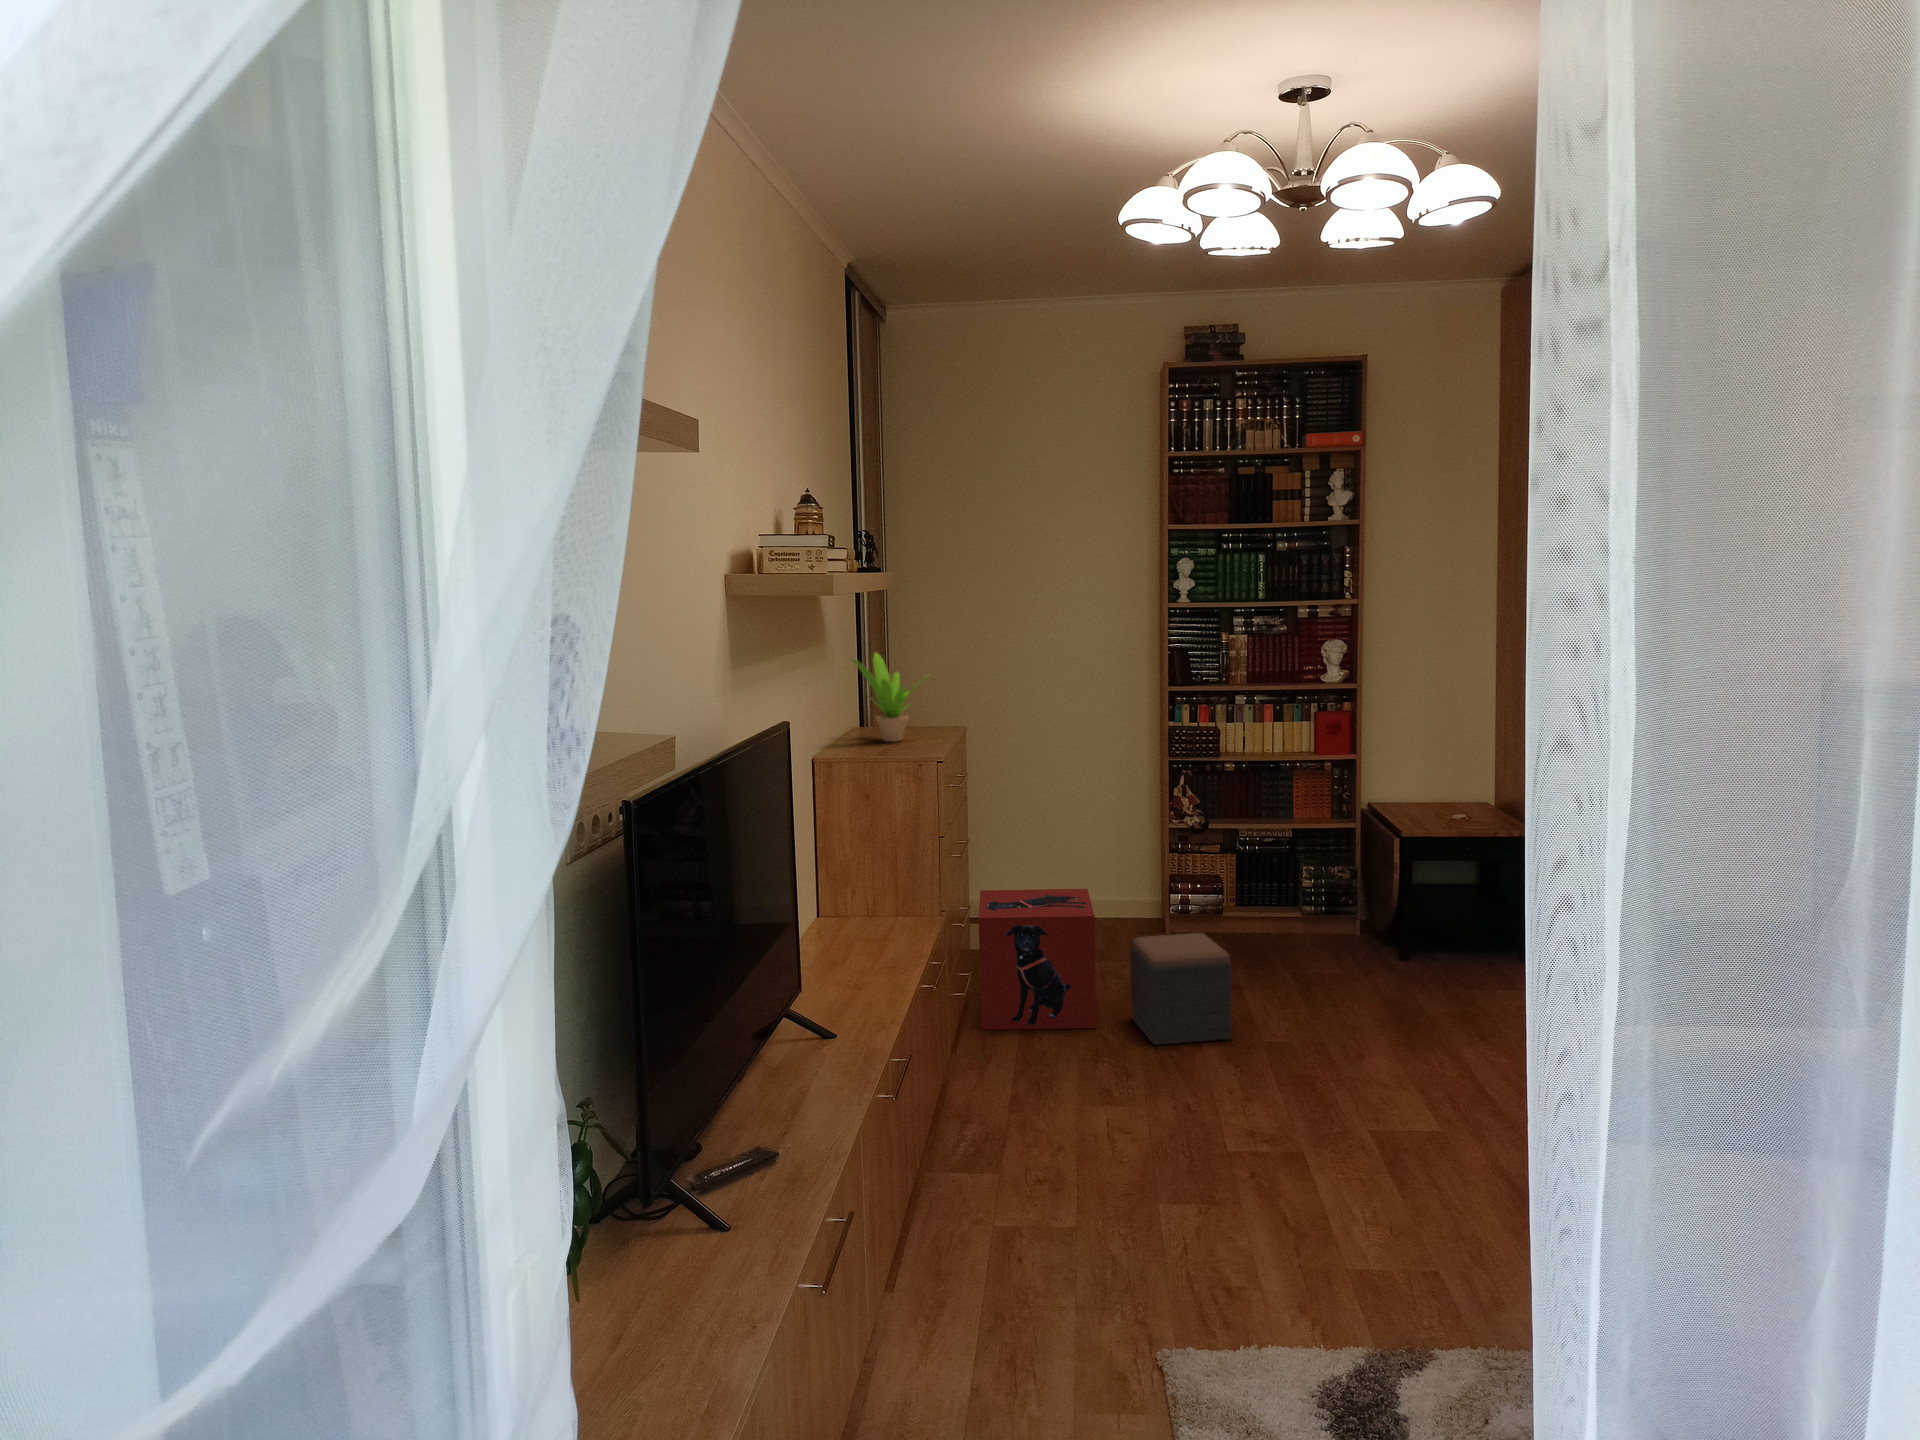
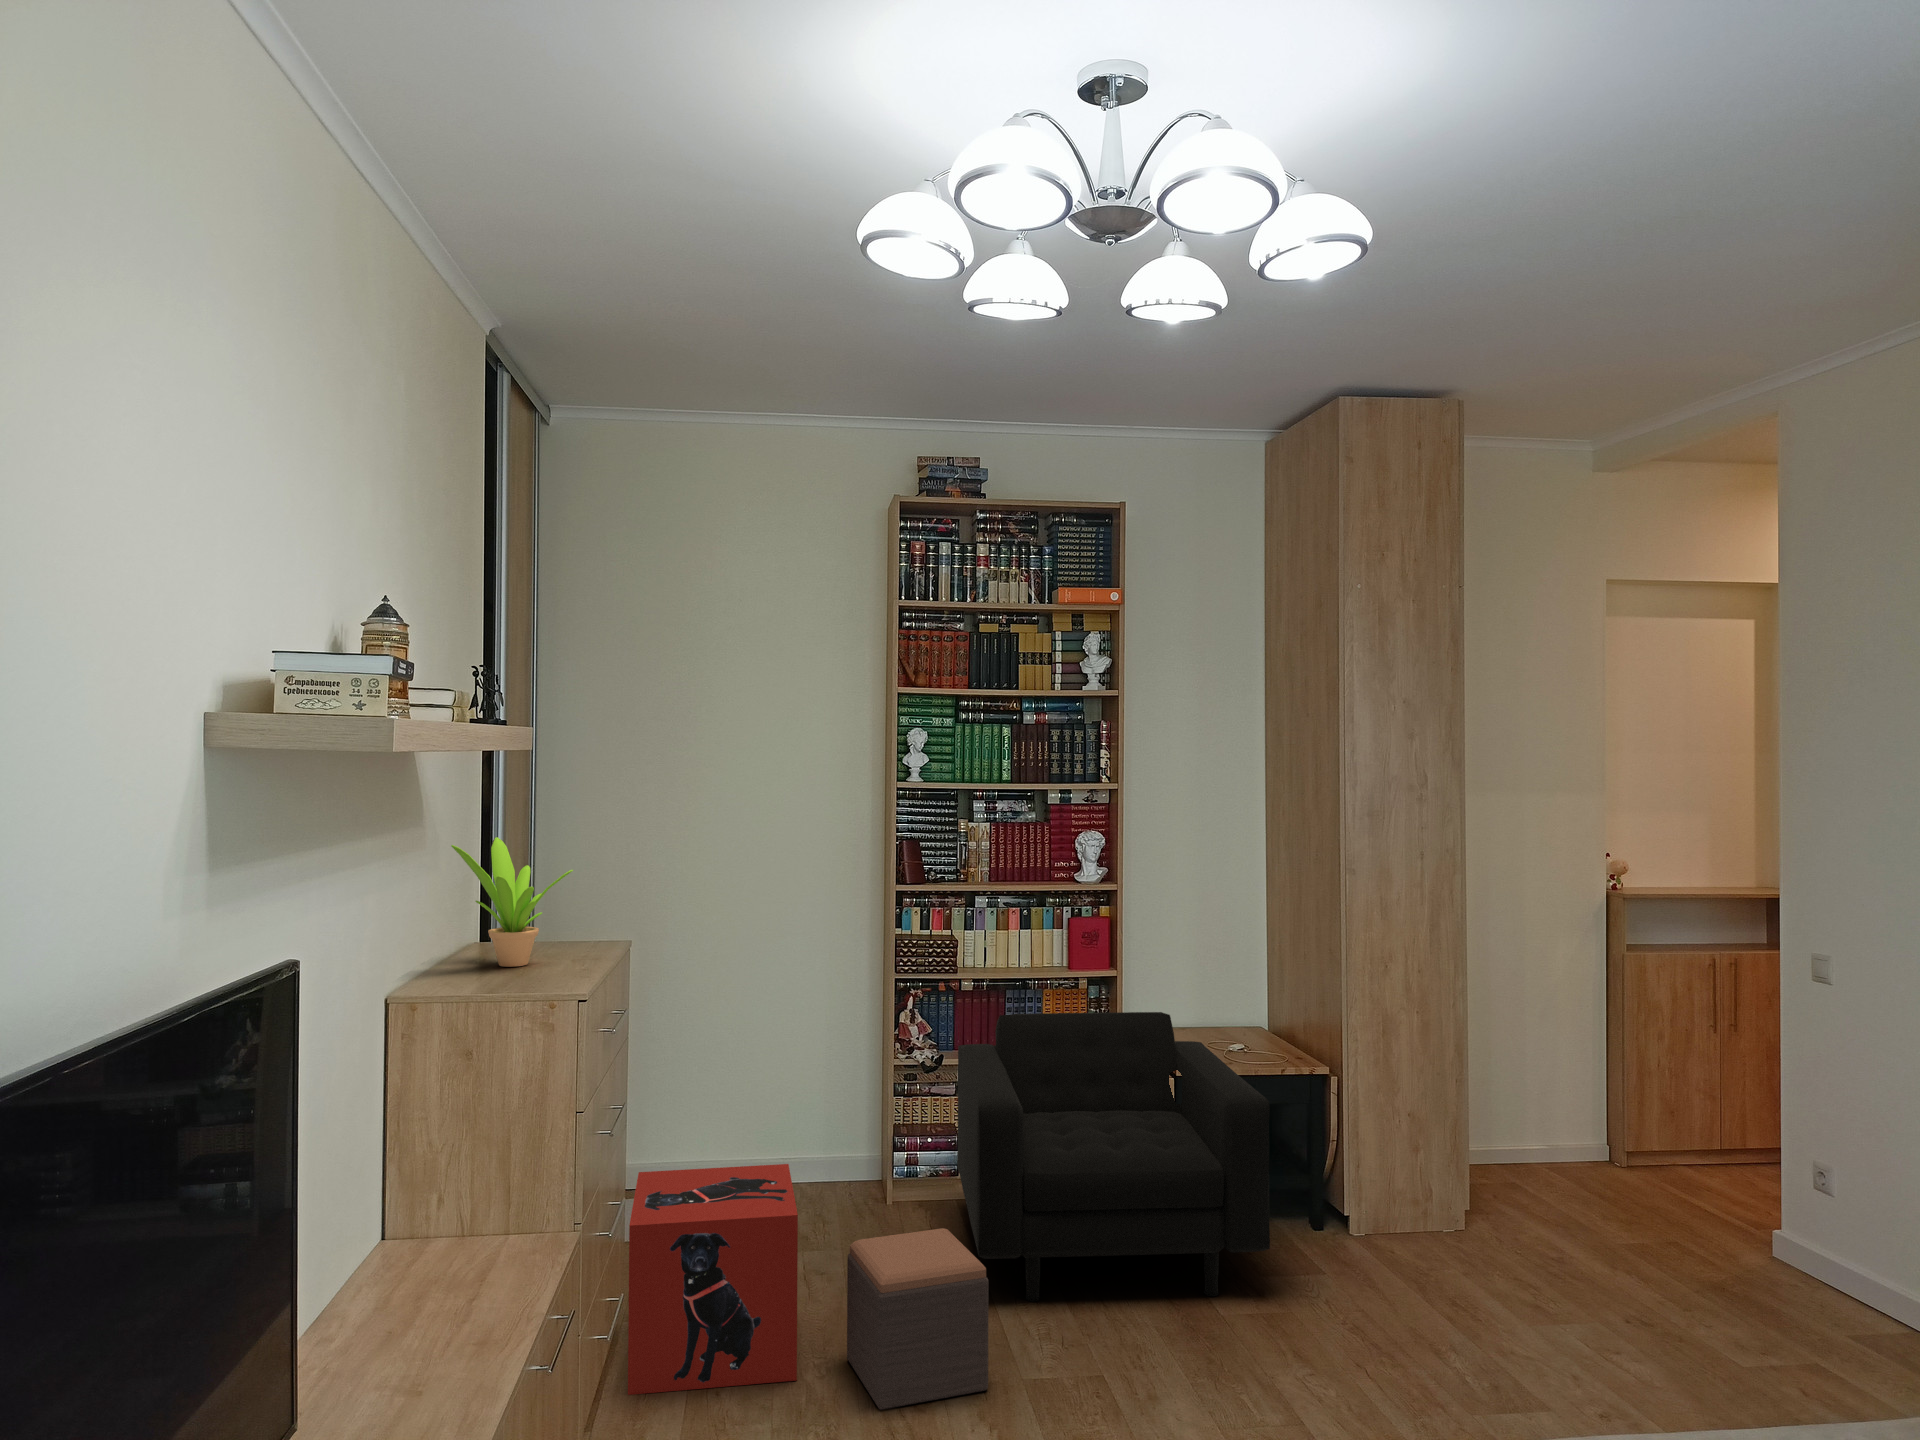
armchair: none [1221,788,1464,998] -> present [957,1012,1270,1302]

